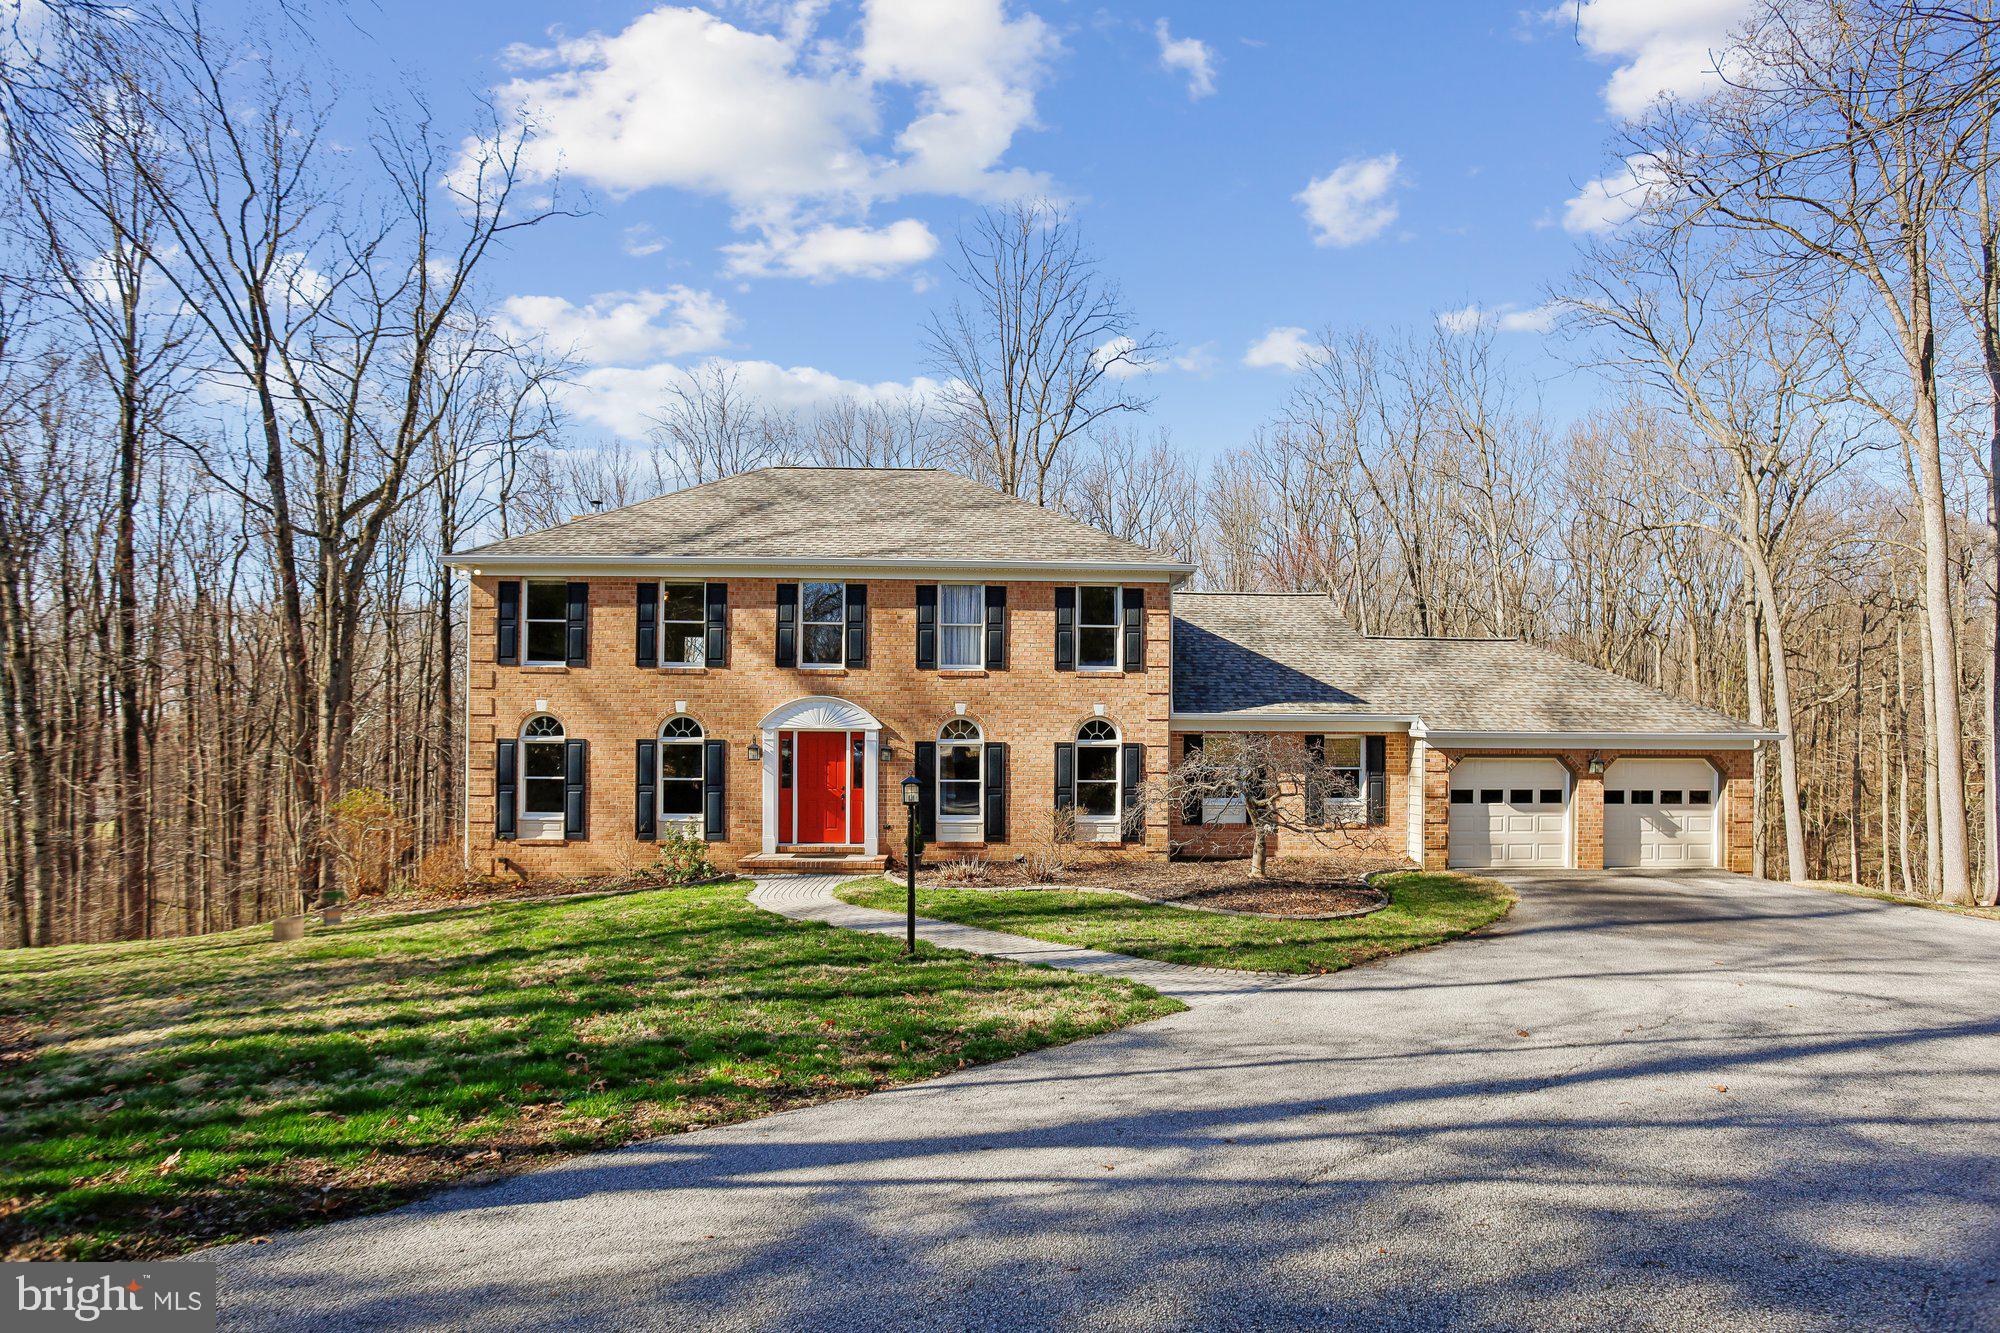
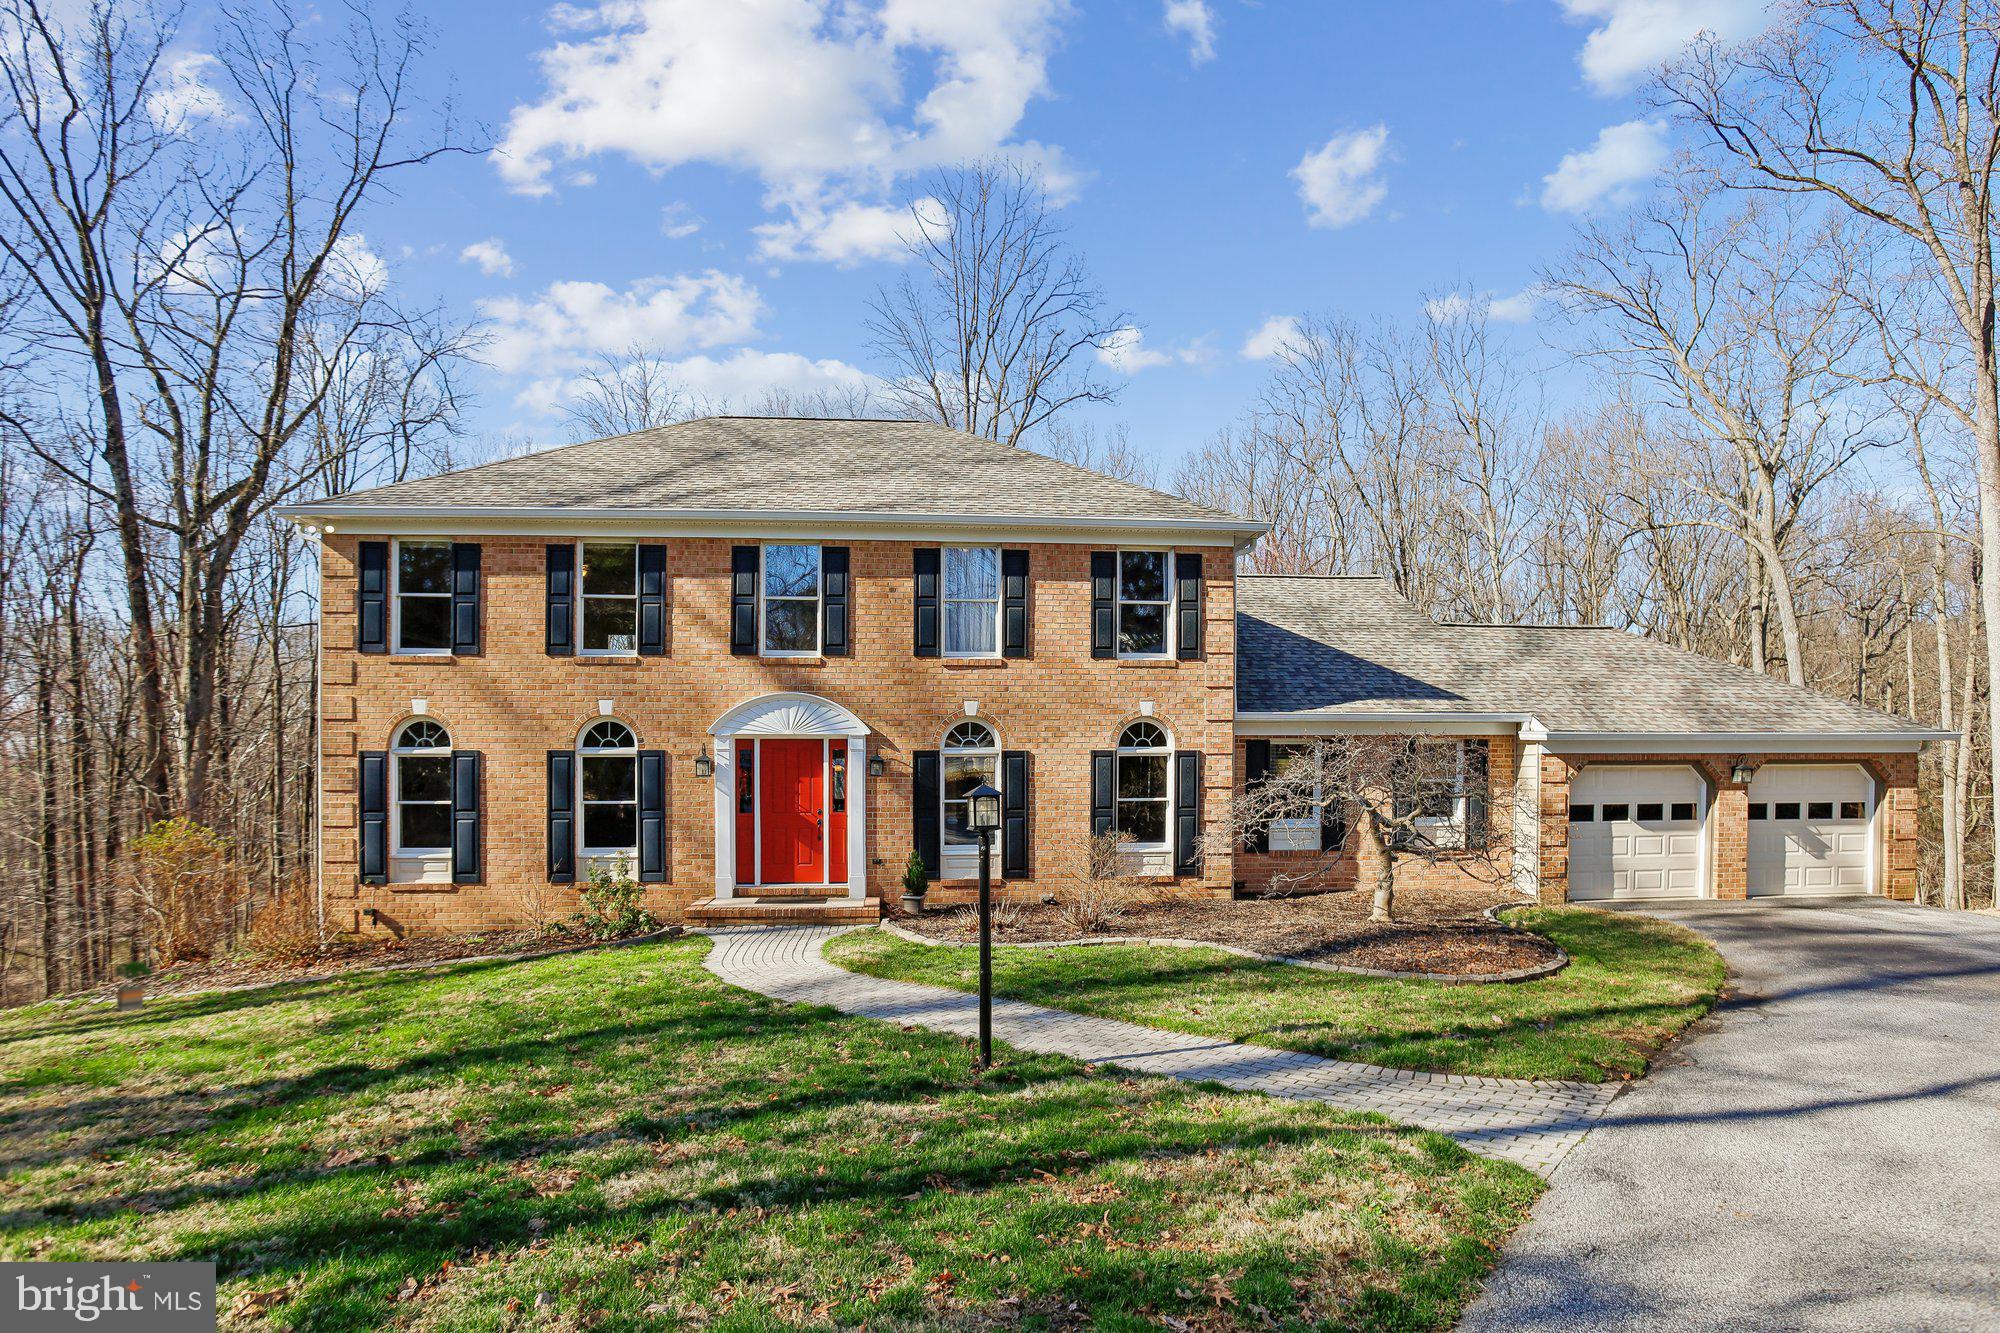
wooden bucket: present [273,917,304,942] -> none [40,1006,89,1043]

